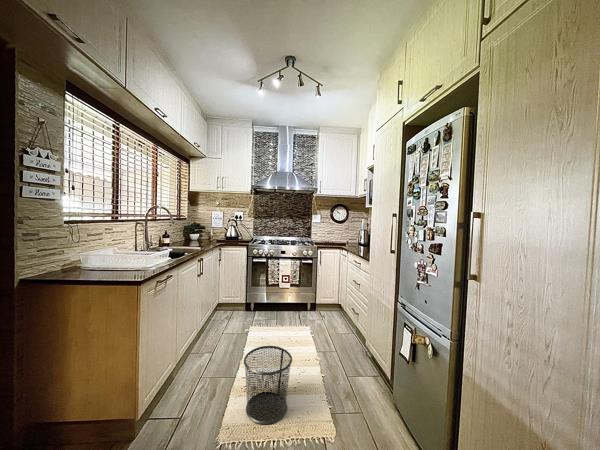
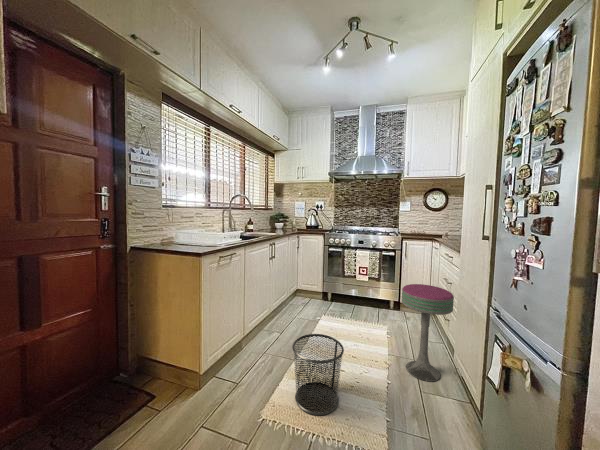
bar stool: none [328,288,366,367] -> present [402,284,454,381]

